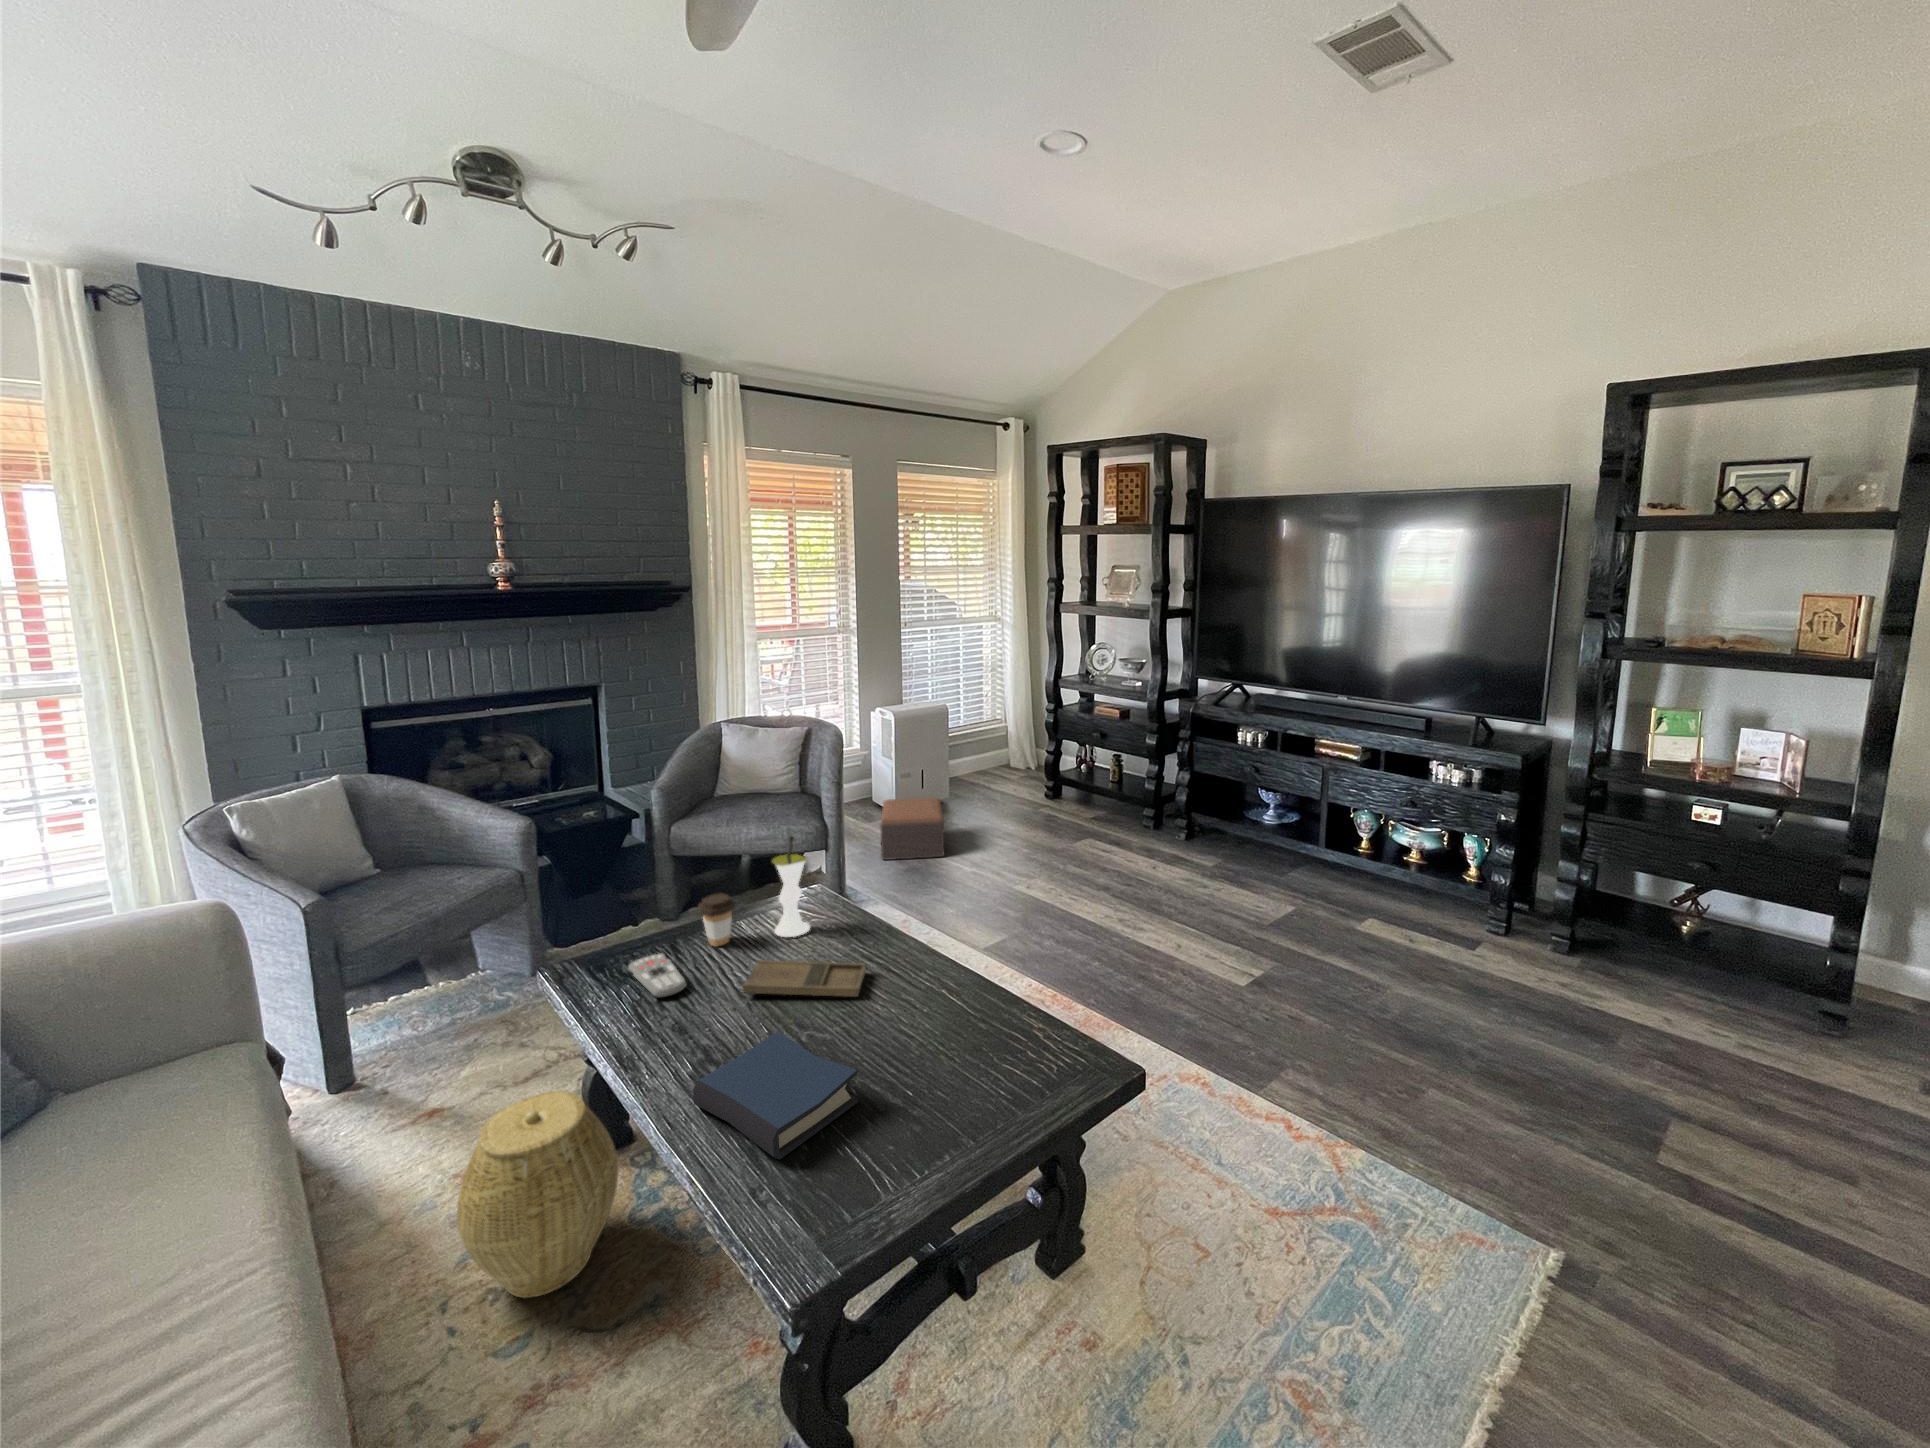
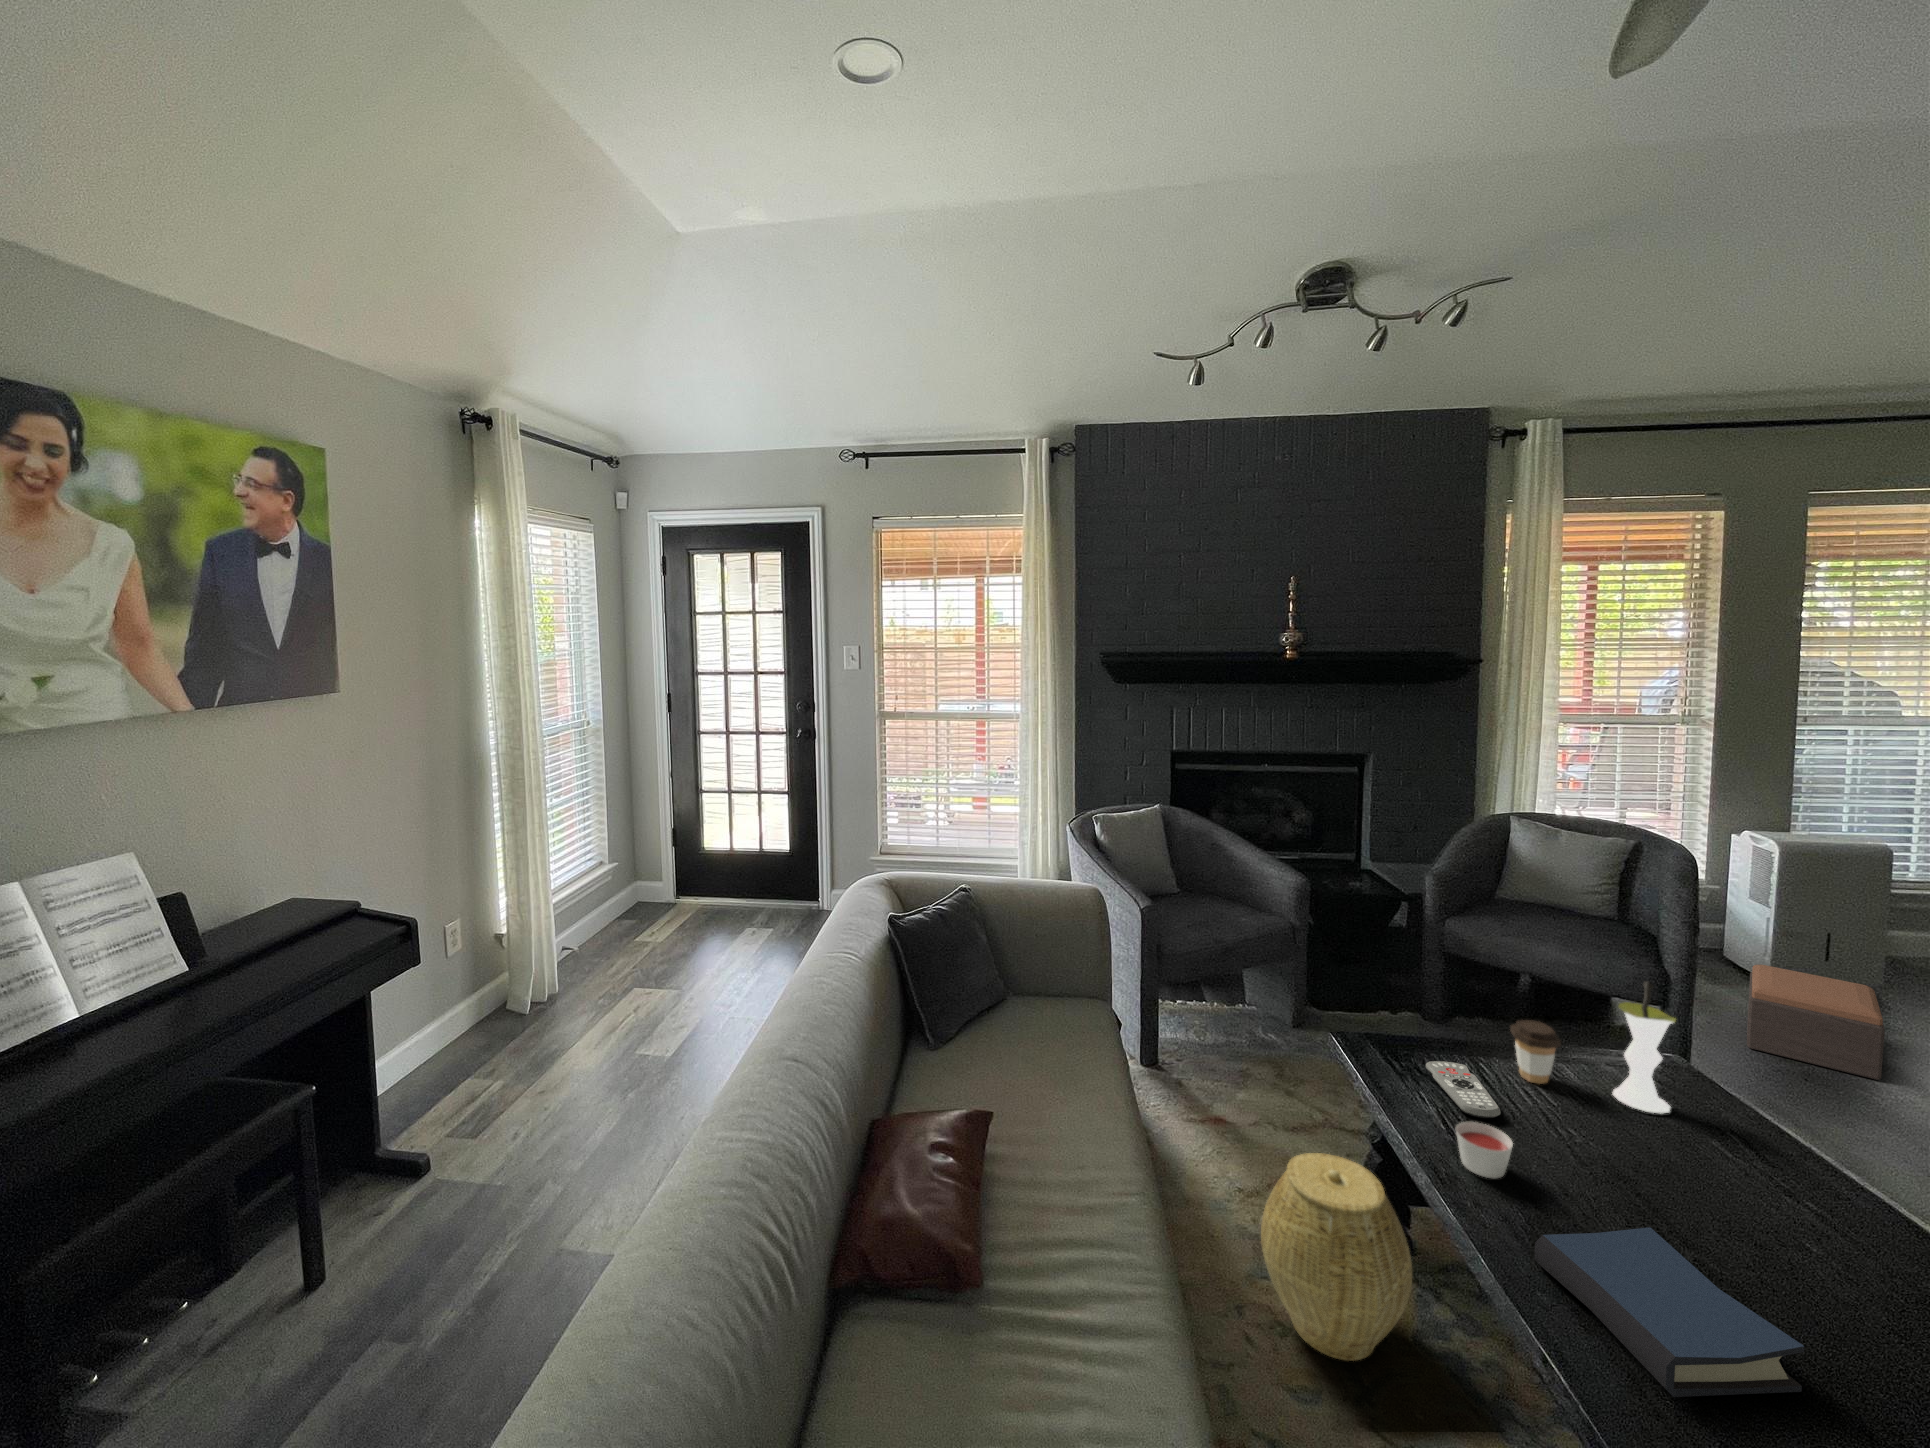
tray: present [743,960,867,997] -> none [1581,1122,1785,1238]
candle: none [639,1002,686,1051] -> present [1456,1122,1513,1178]

